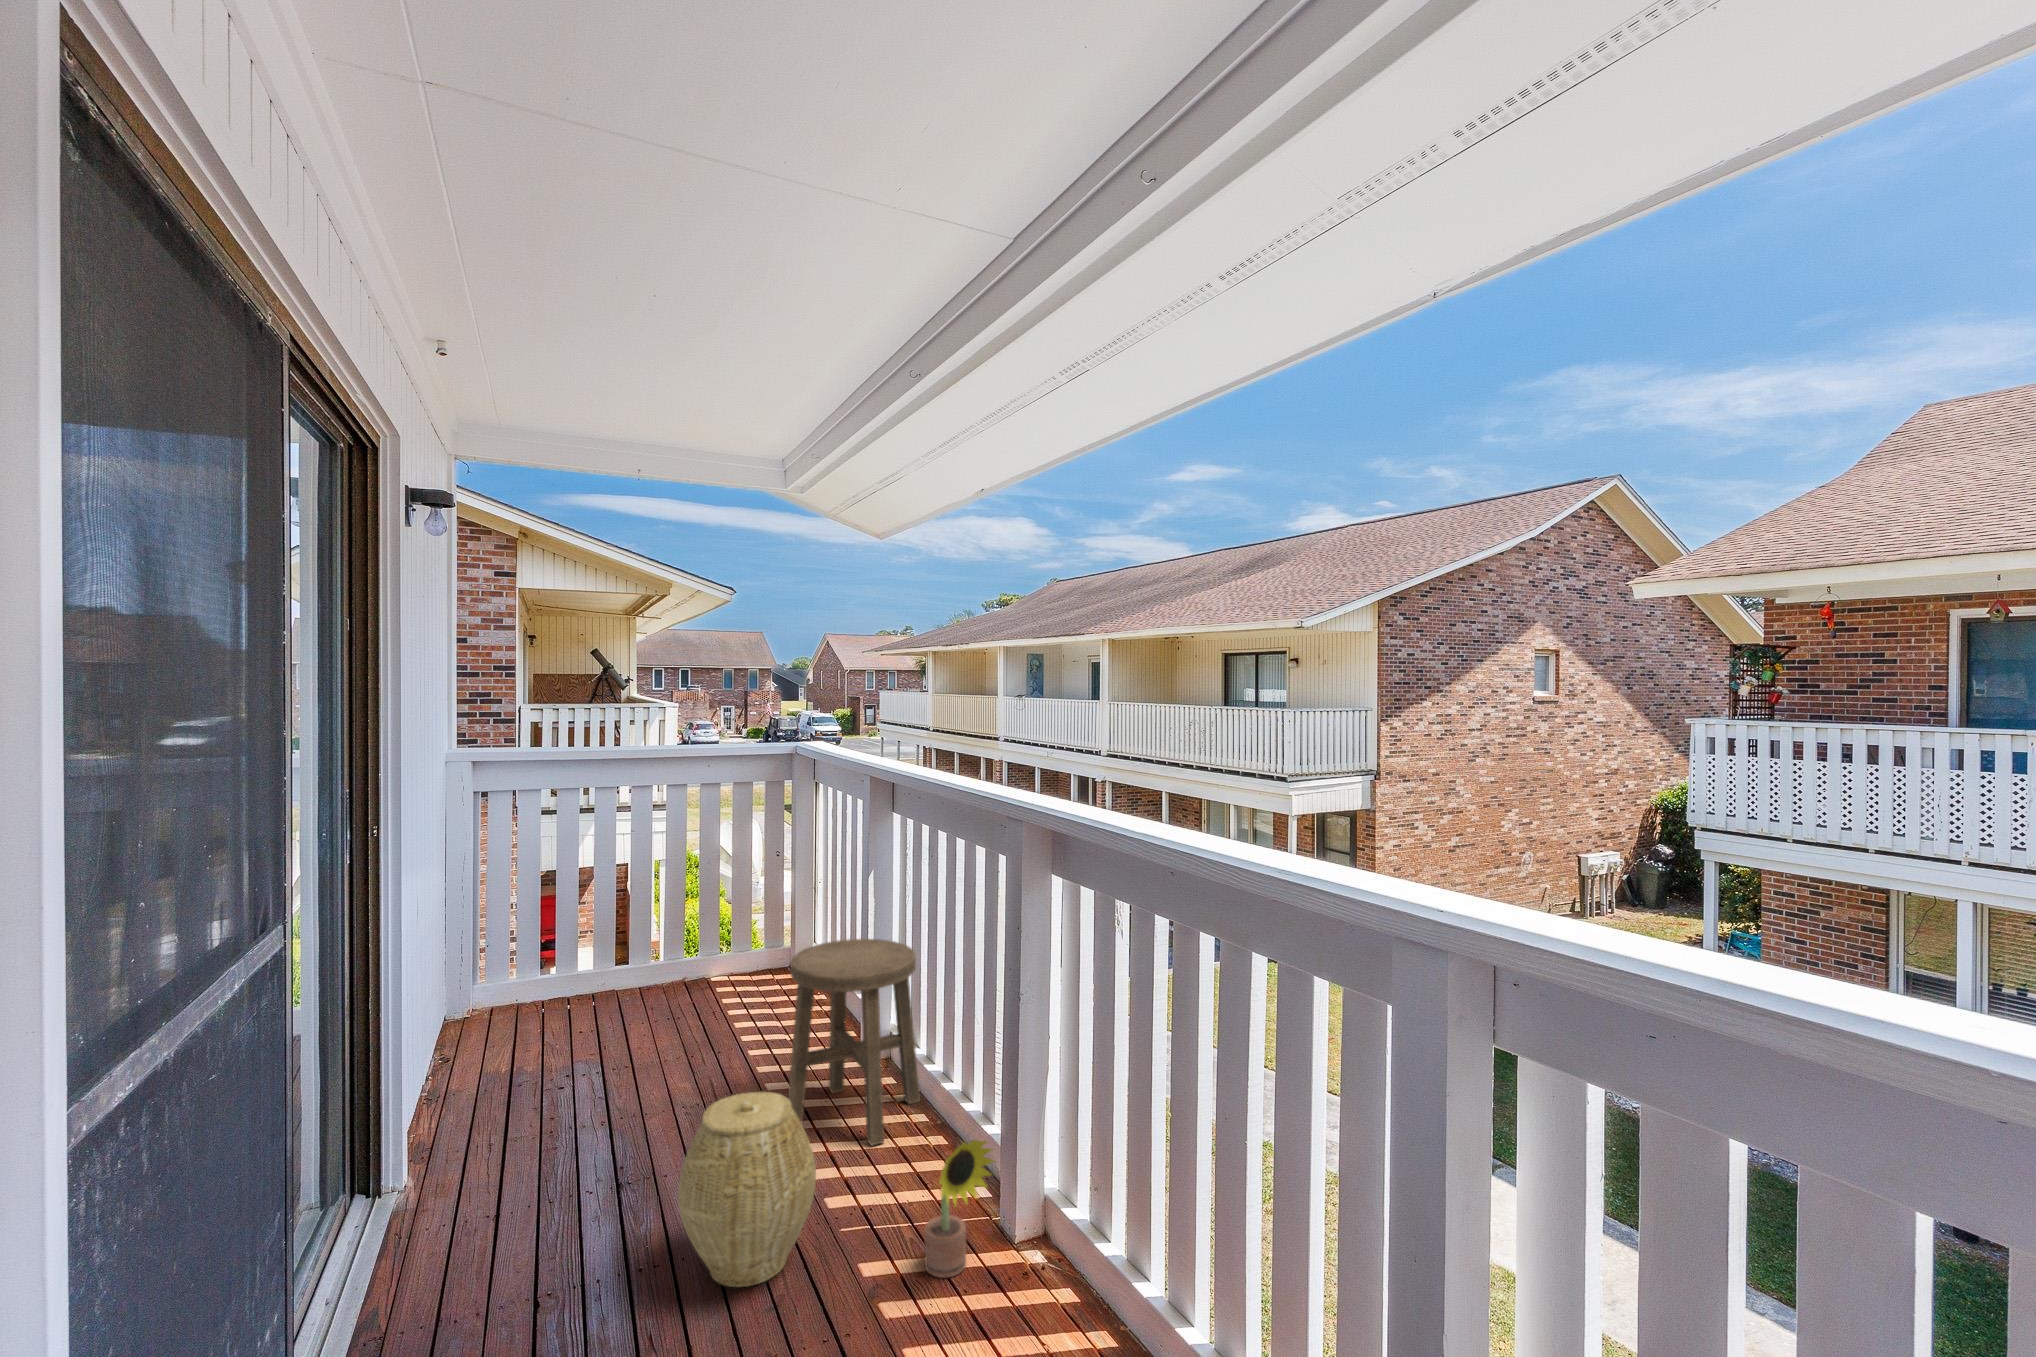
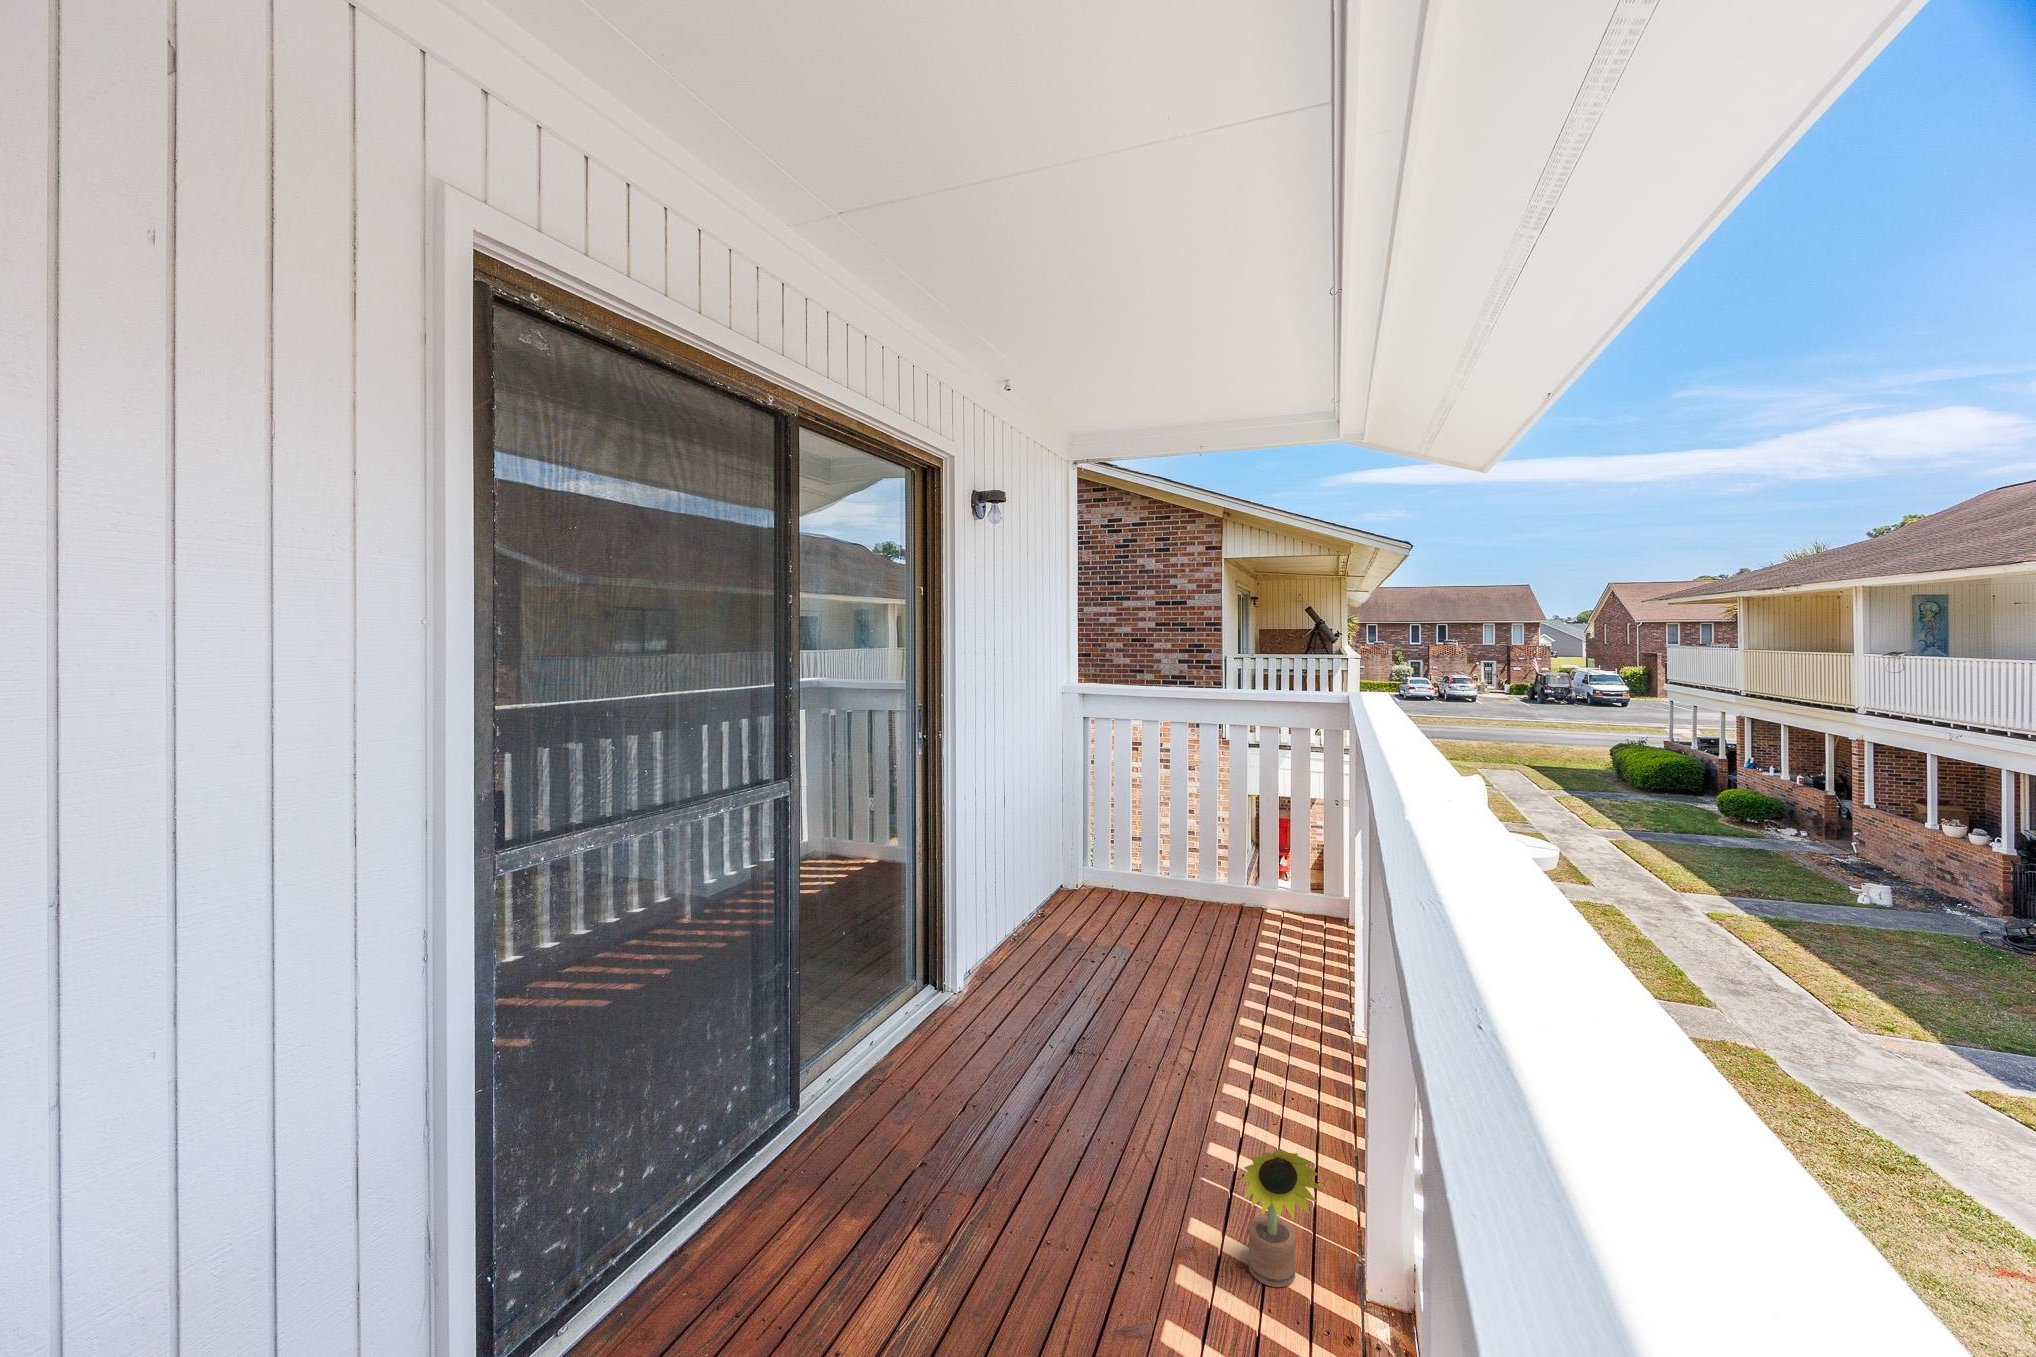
stool: present [788,939,920,1145] -> none [1228,901,1375,1121]
woven basket: present [678,1092,816,1287] -> none [1053,1012,1174,1189]

